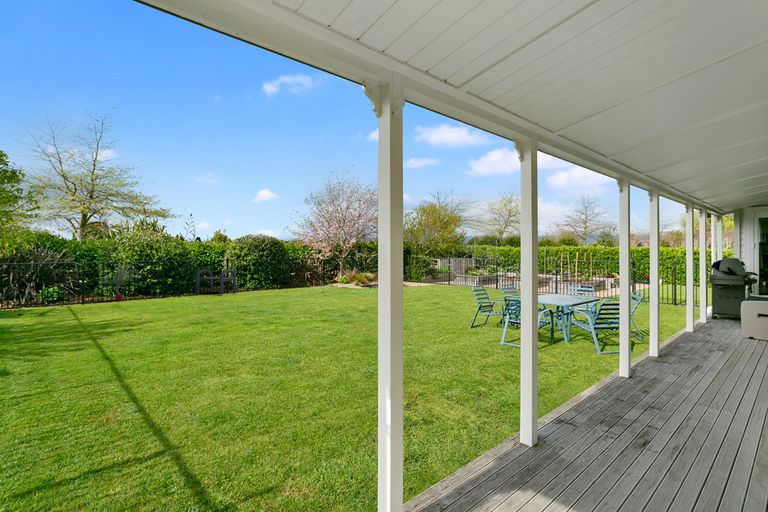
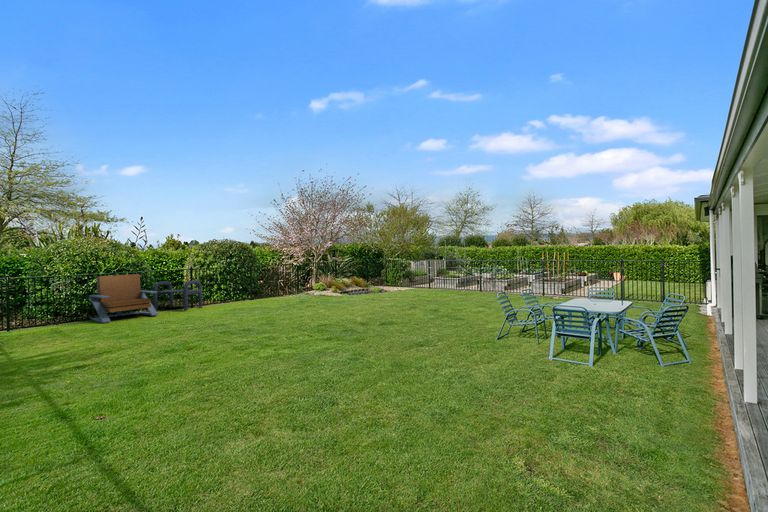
lounge chair: none [144,262,198,301] -> present [89,274,158,323]
potted tree: present [102,266,135,301] -> none [31,281,78,325]

